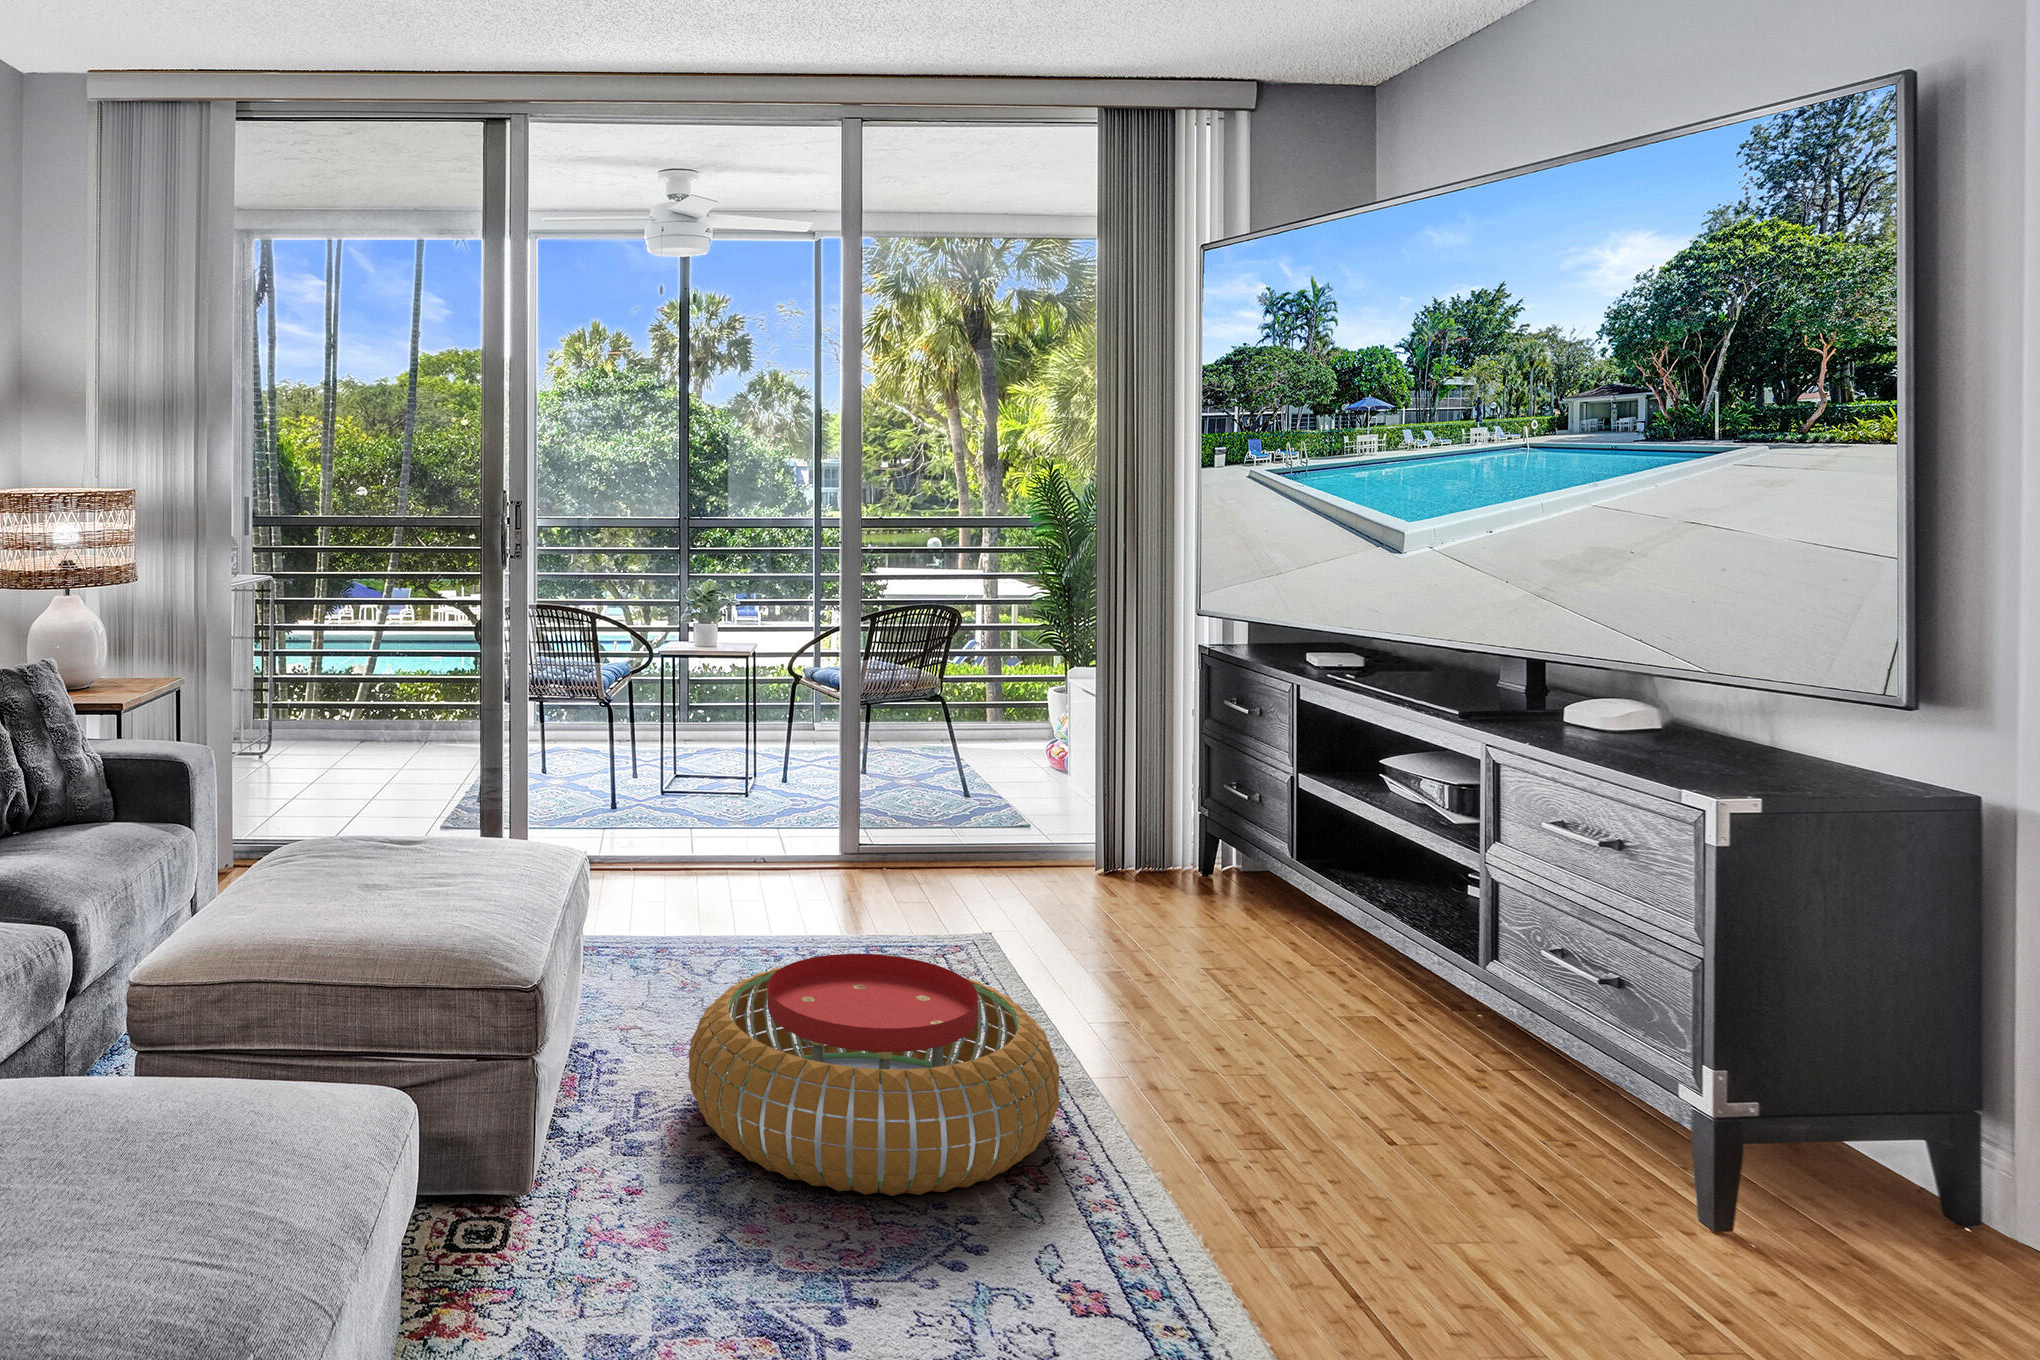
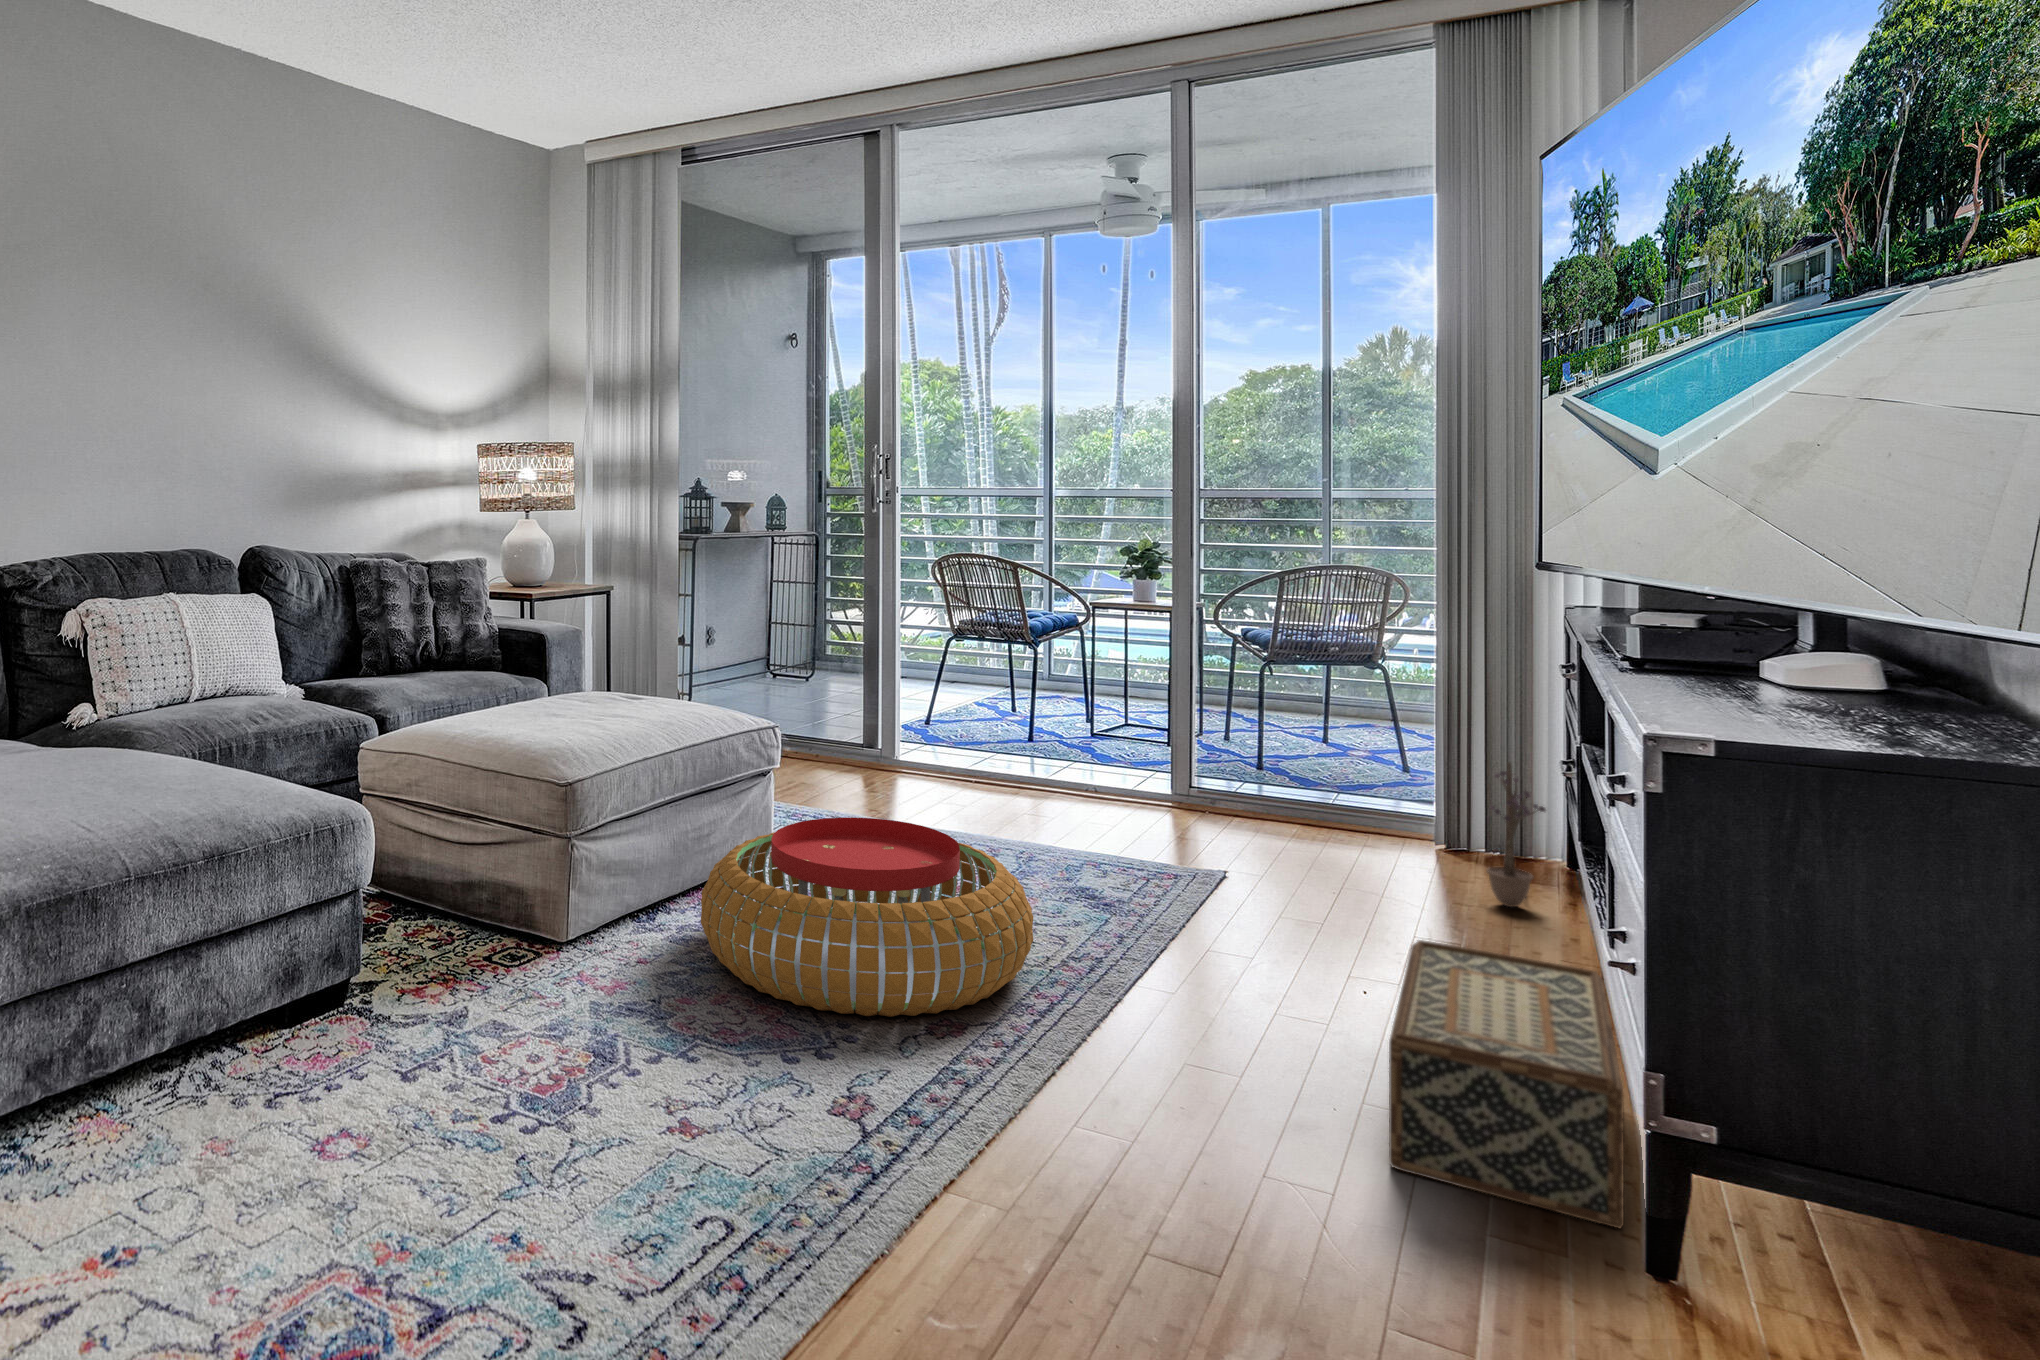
decorative plant: none [1205,794,1249,923] -> present [1486,763,1546,907]
woven basket: none [1354,986,1651,1204] -> present [1389,940,1624,1228]

